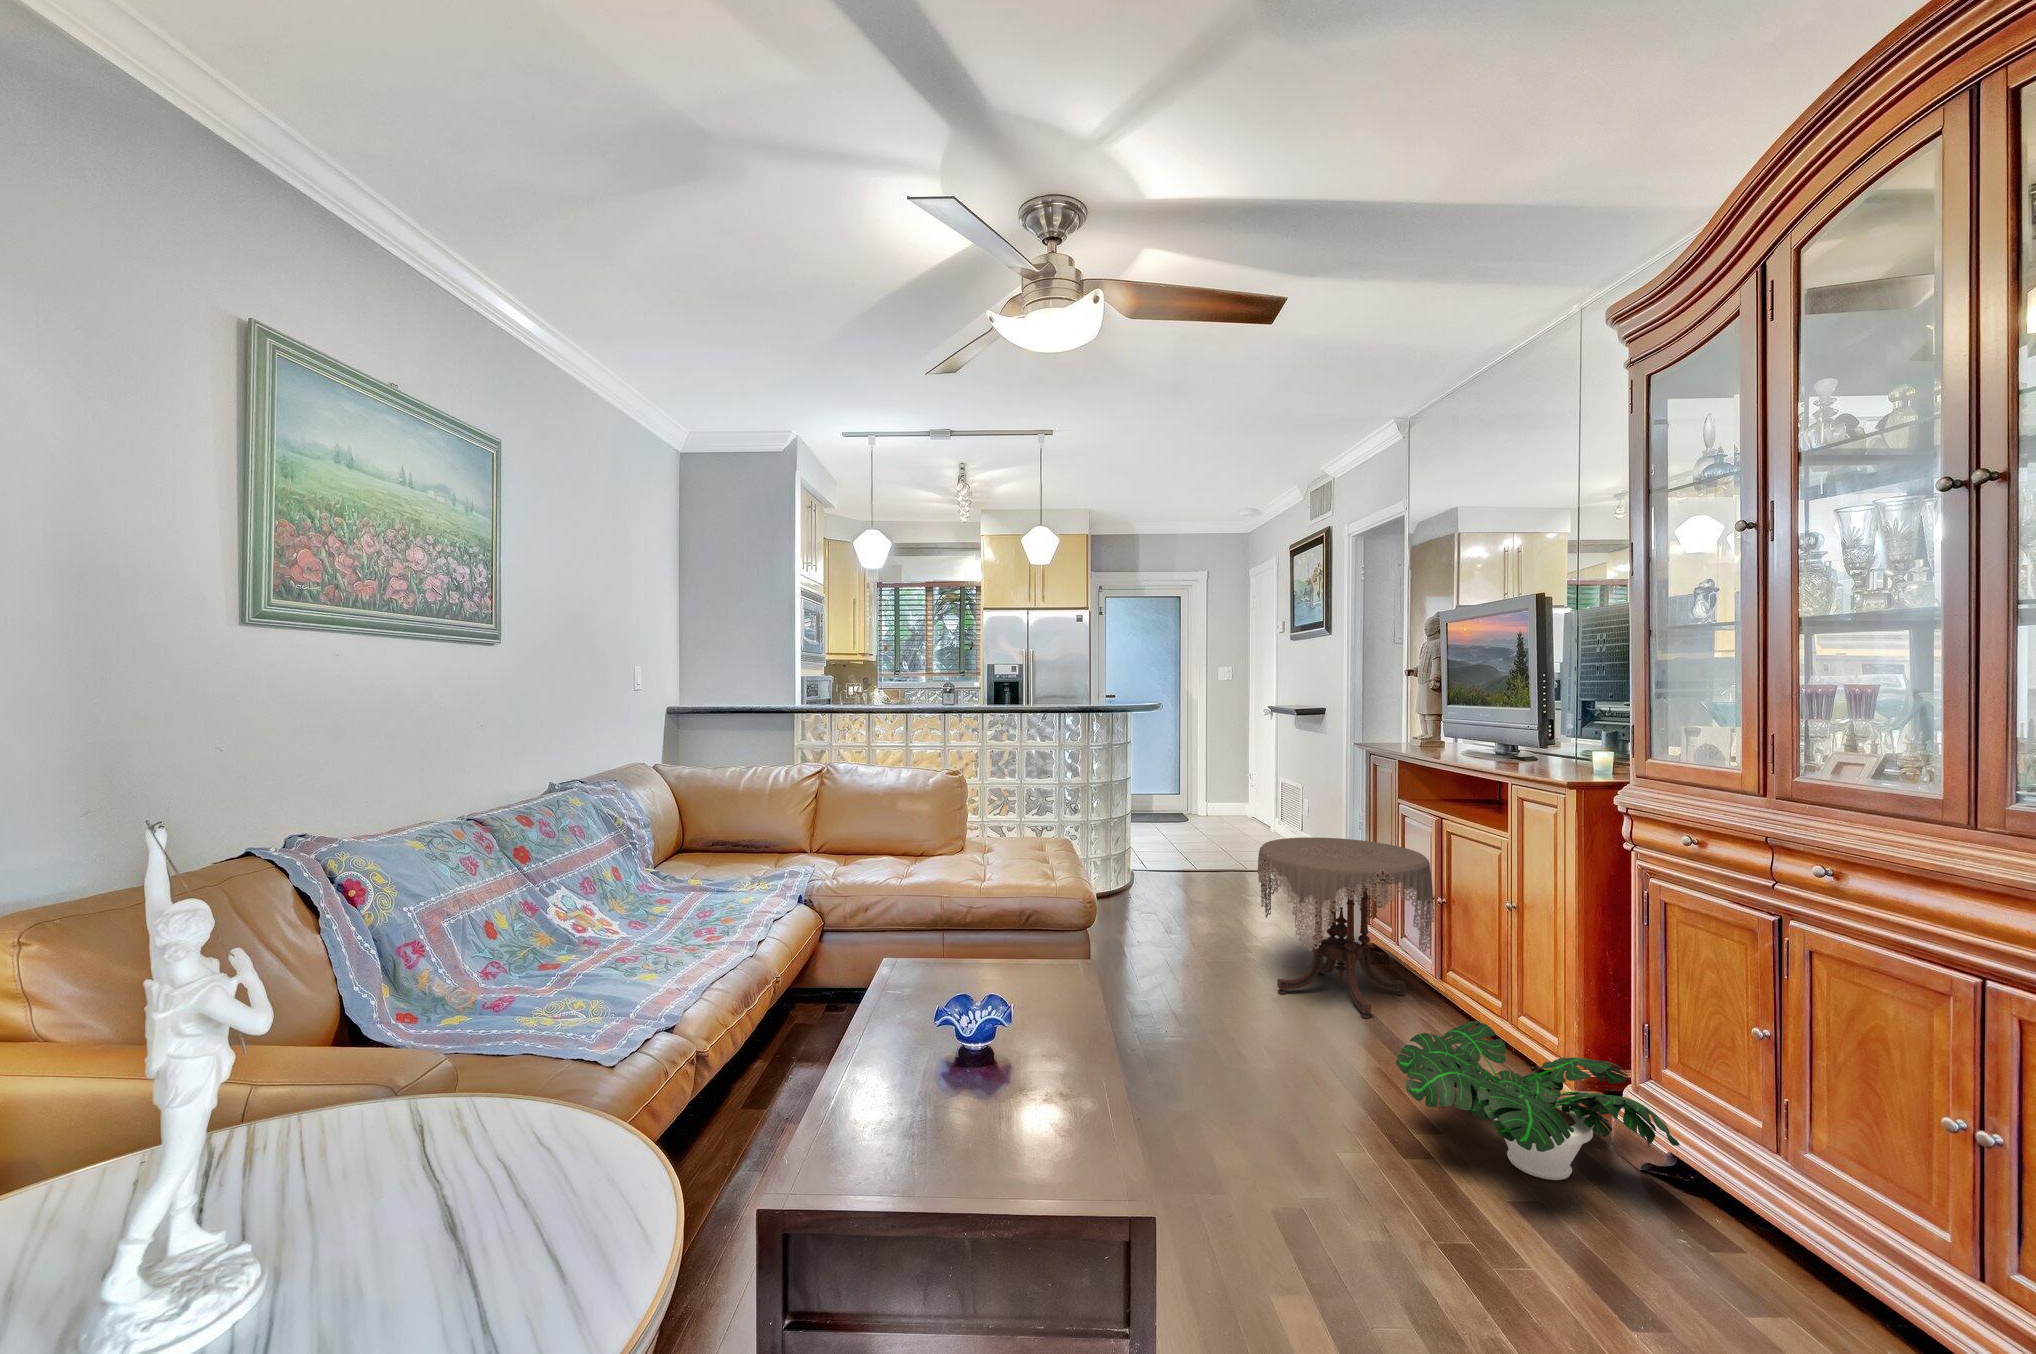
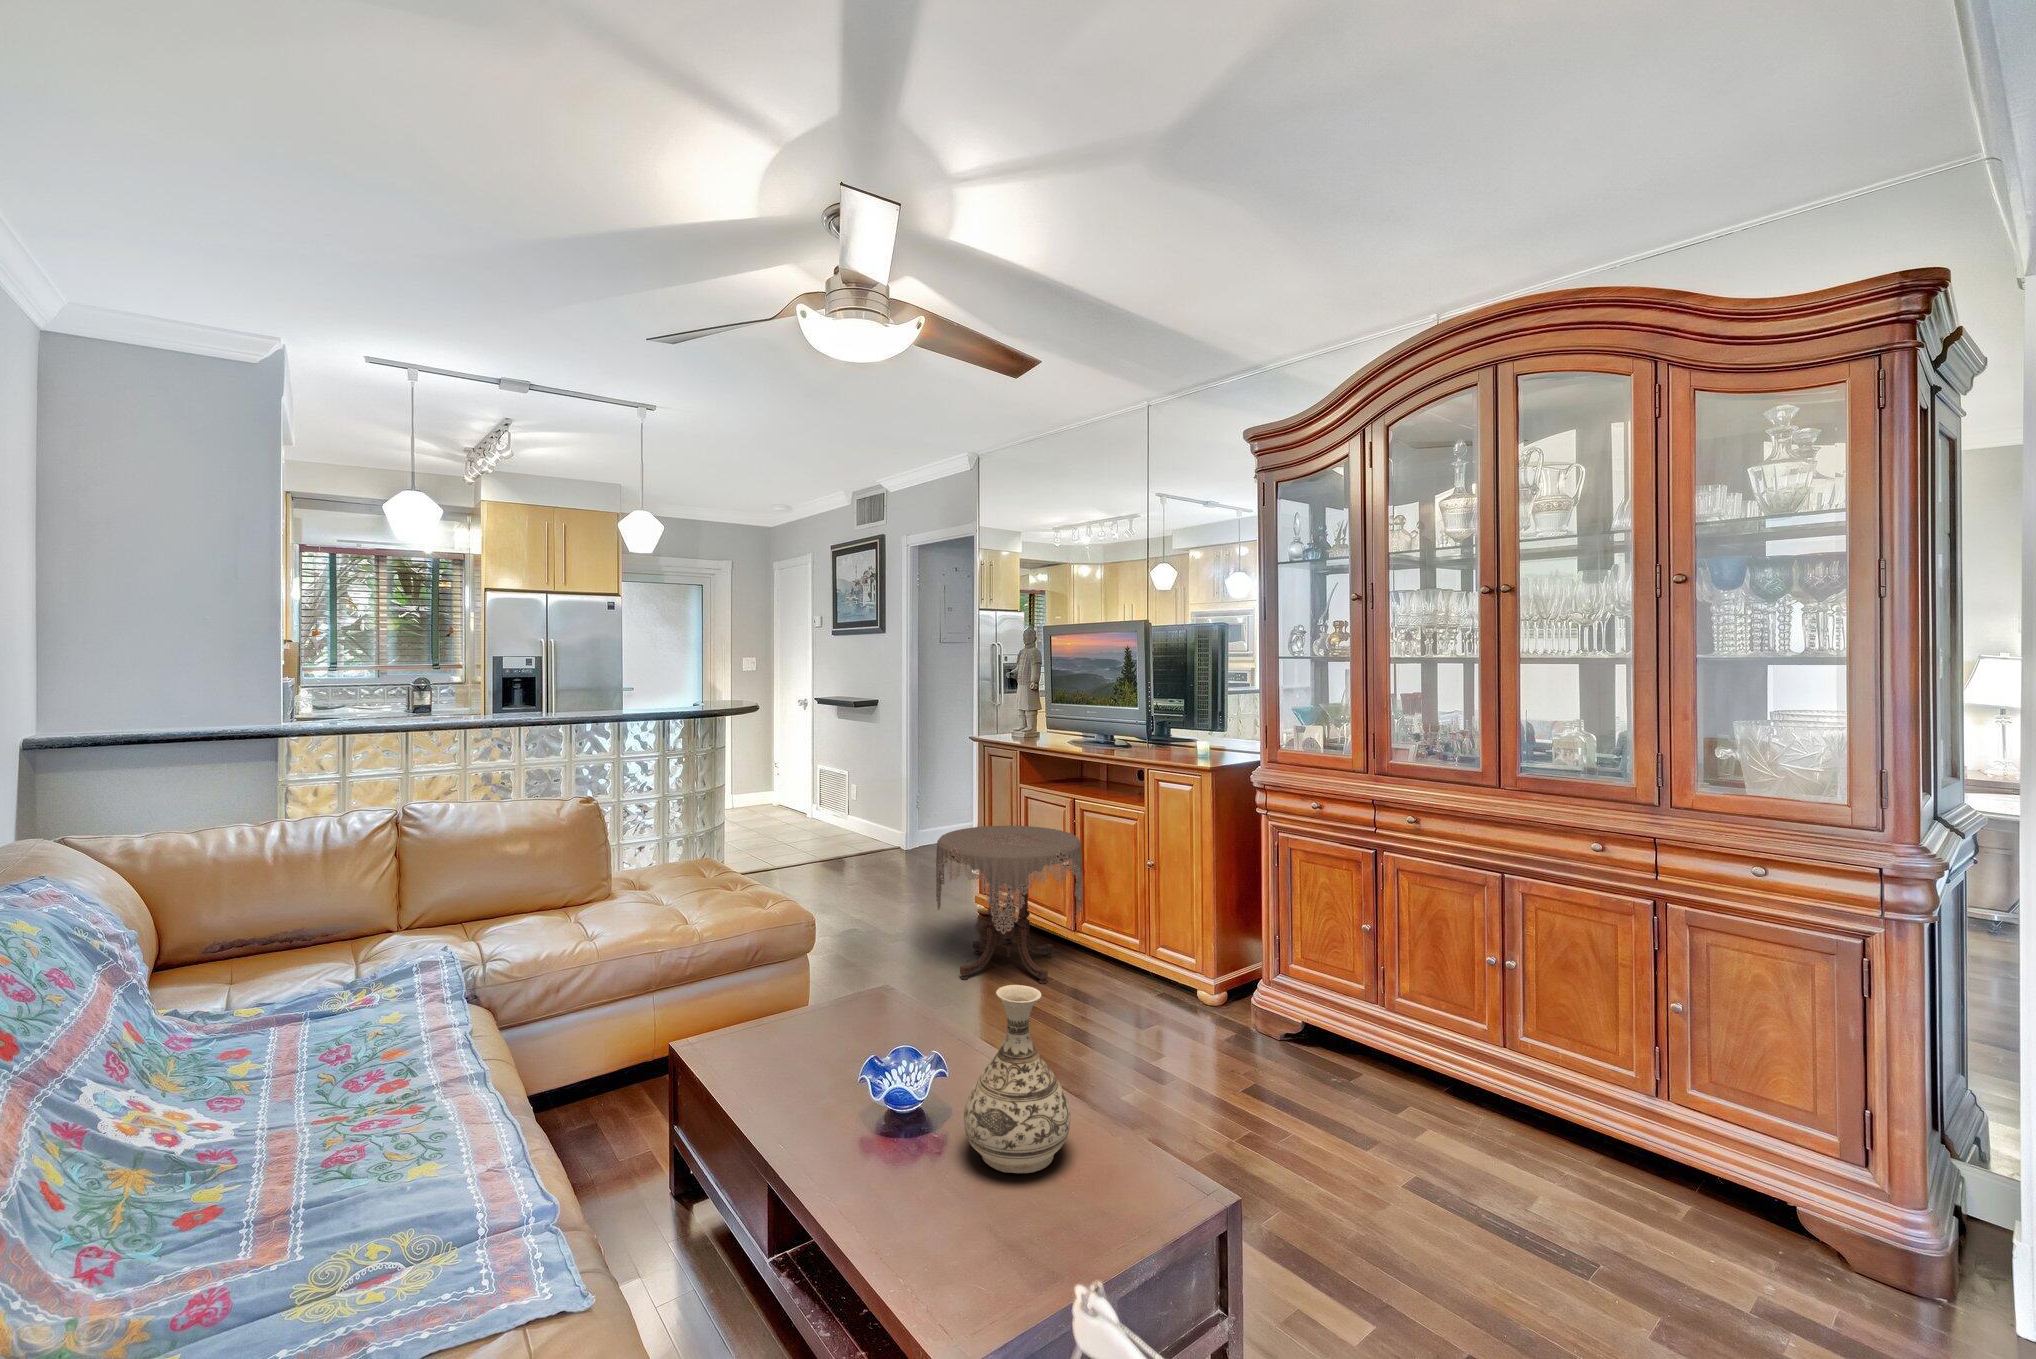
vase: none [937,936,1042,1120] -> present [964,985,1070,1173]
potted plant: present [1396,1021,1680,1180] -> none [1142,964,1332,1071]

